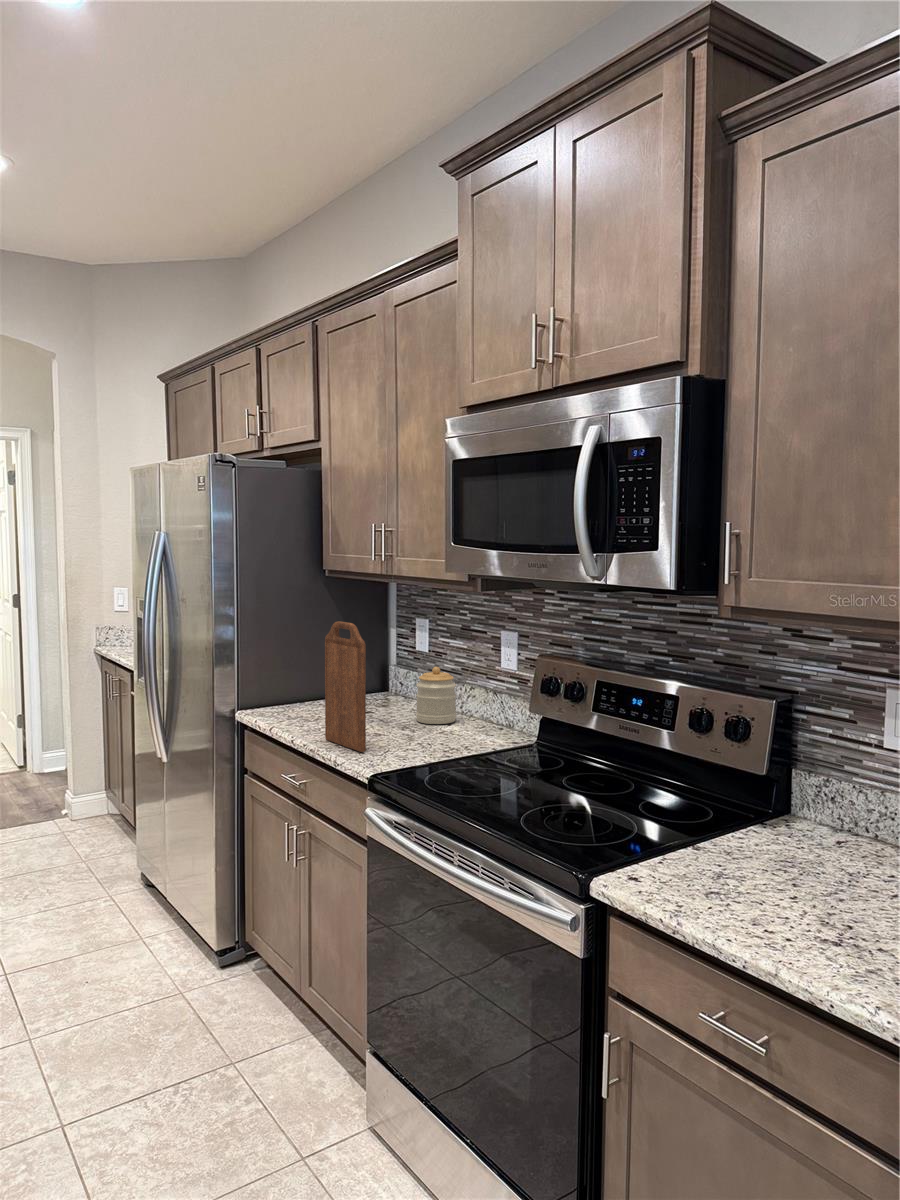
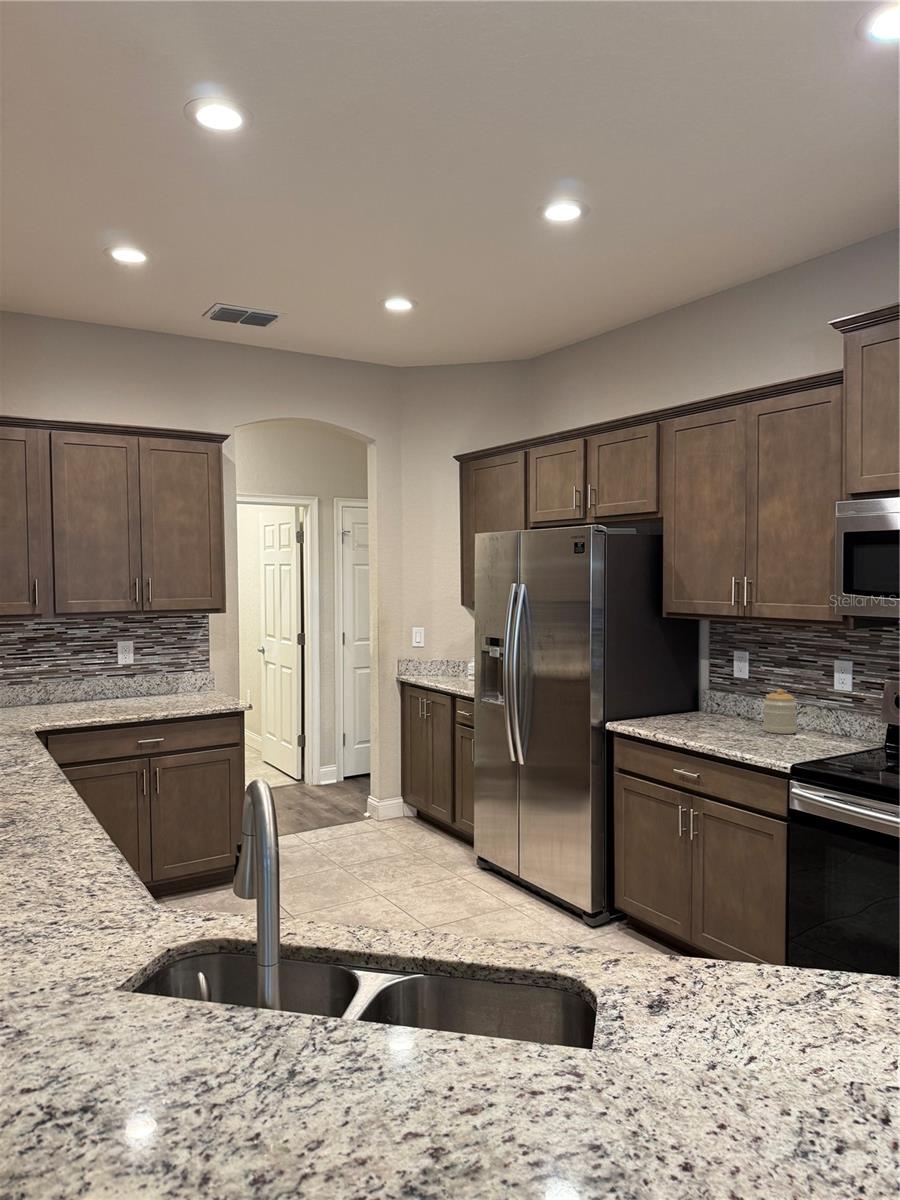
cutting board: present [325,621,366,752] -> none [719,652,767,752]

